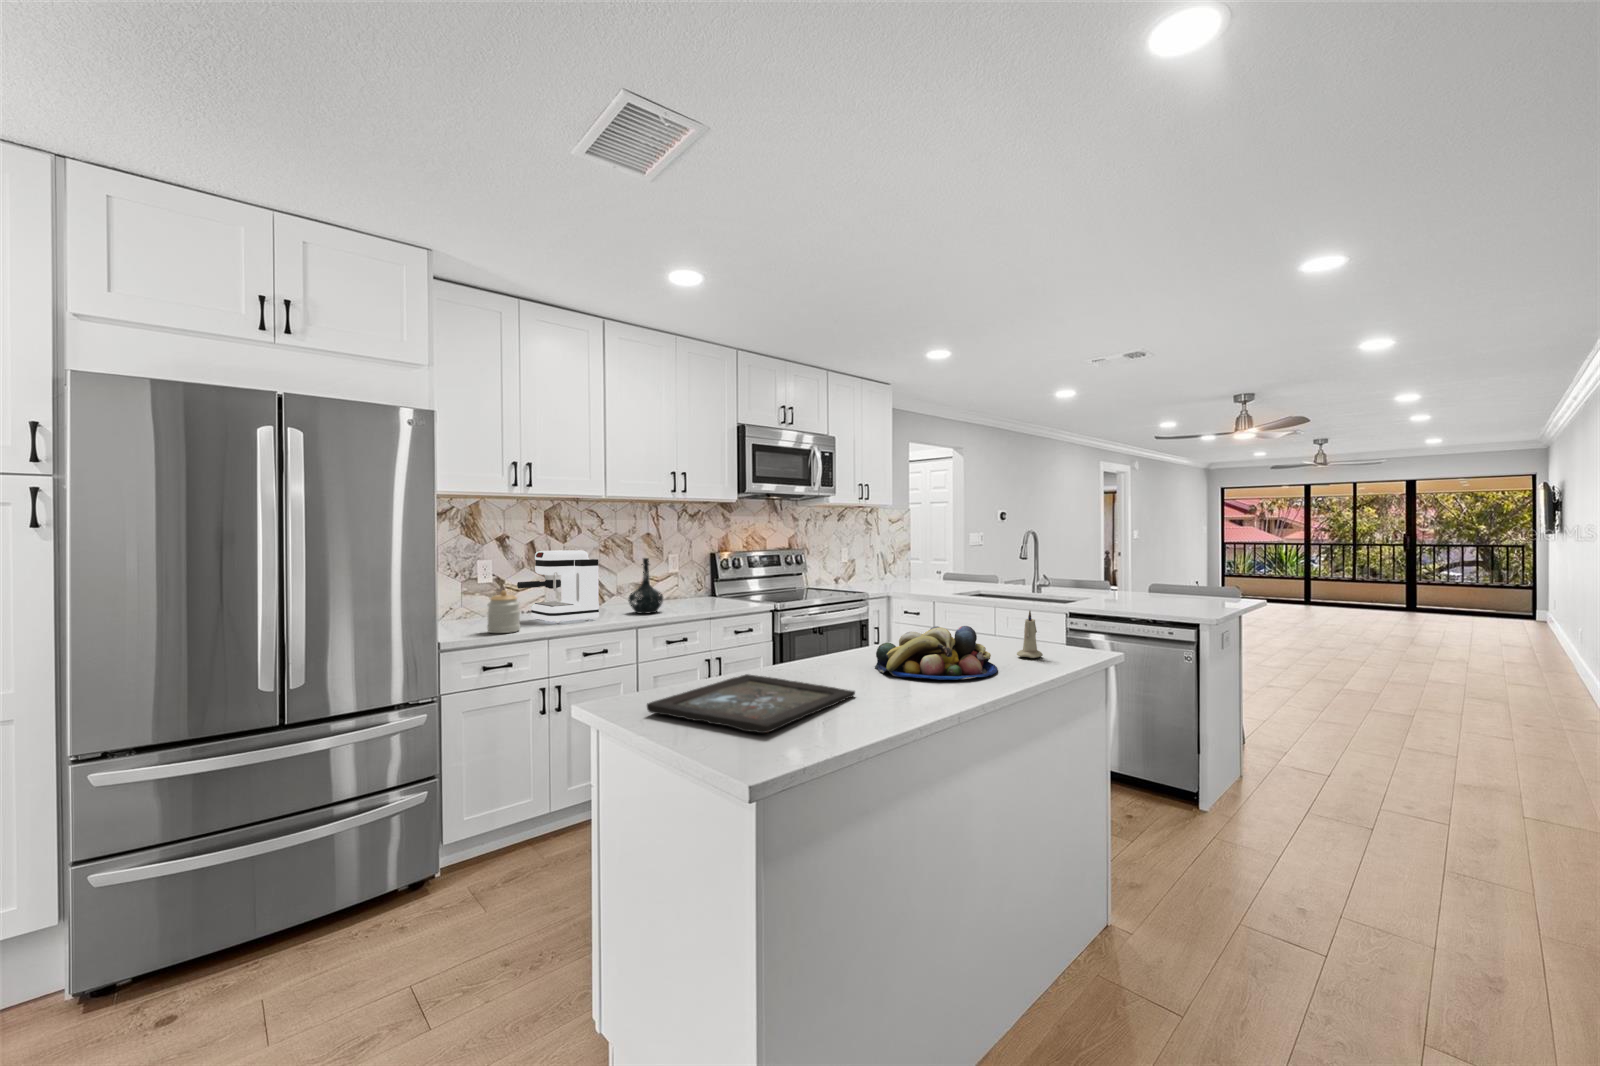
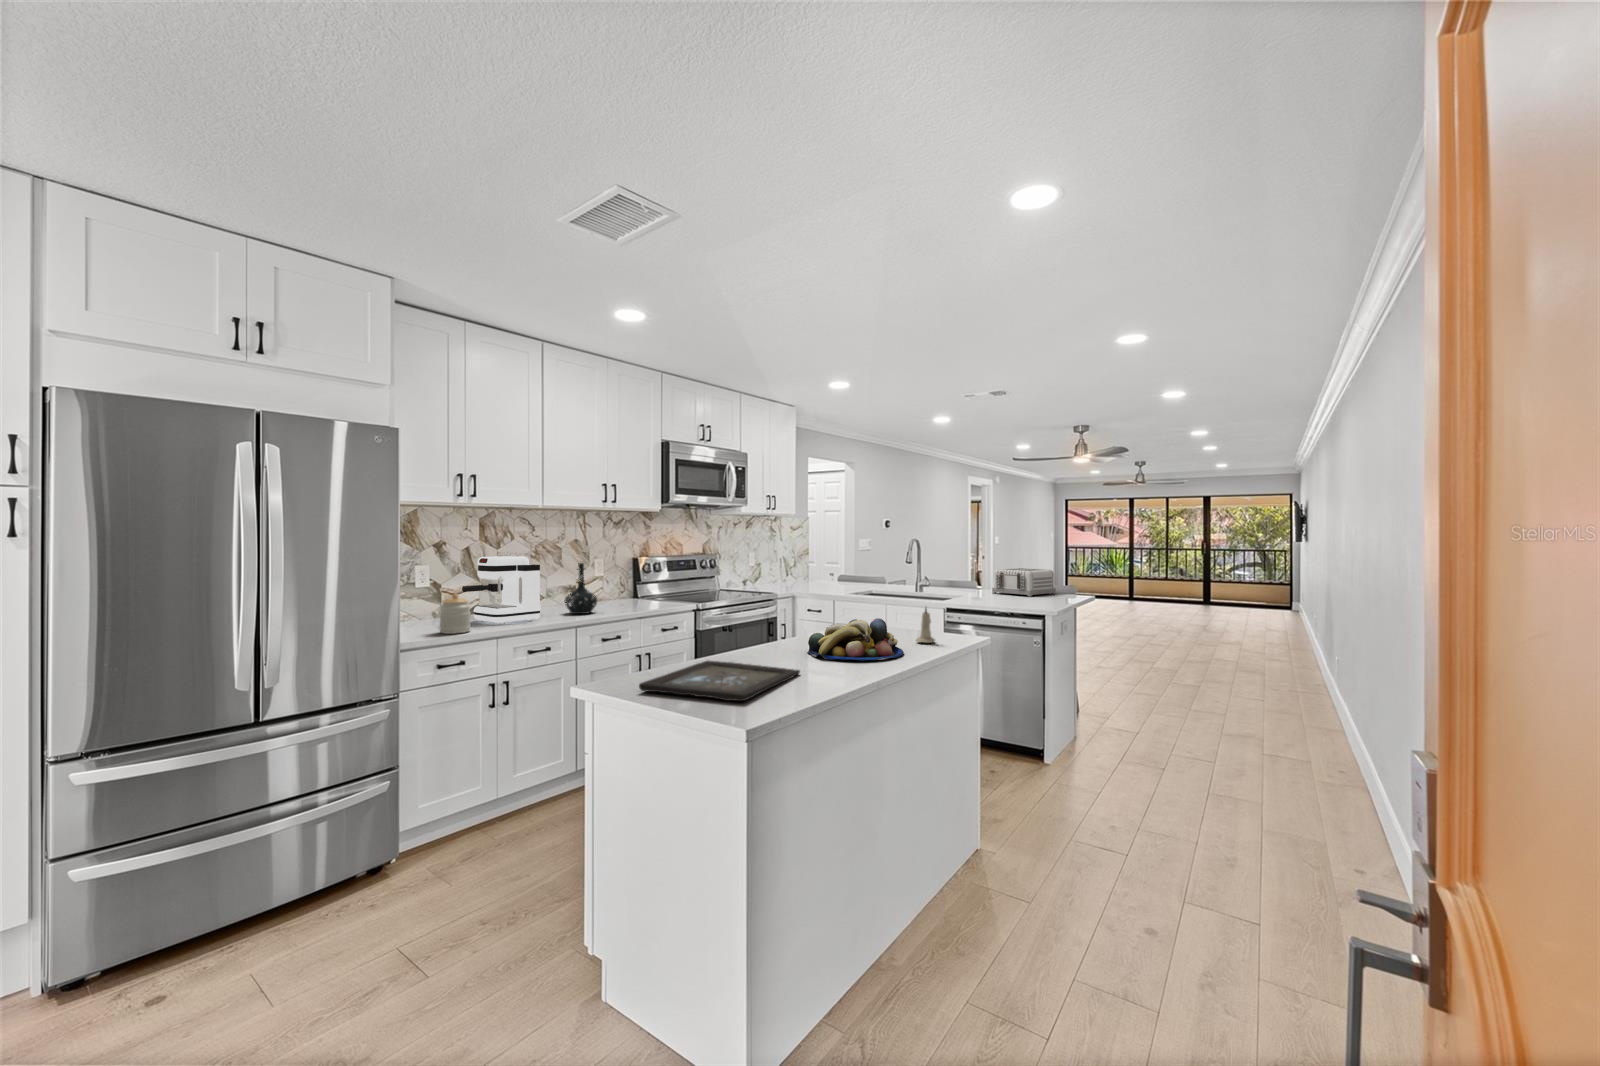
toaster: none [1126,565,1209,600] -> present [992,568,1056,596]

